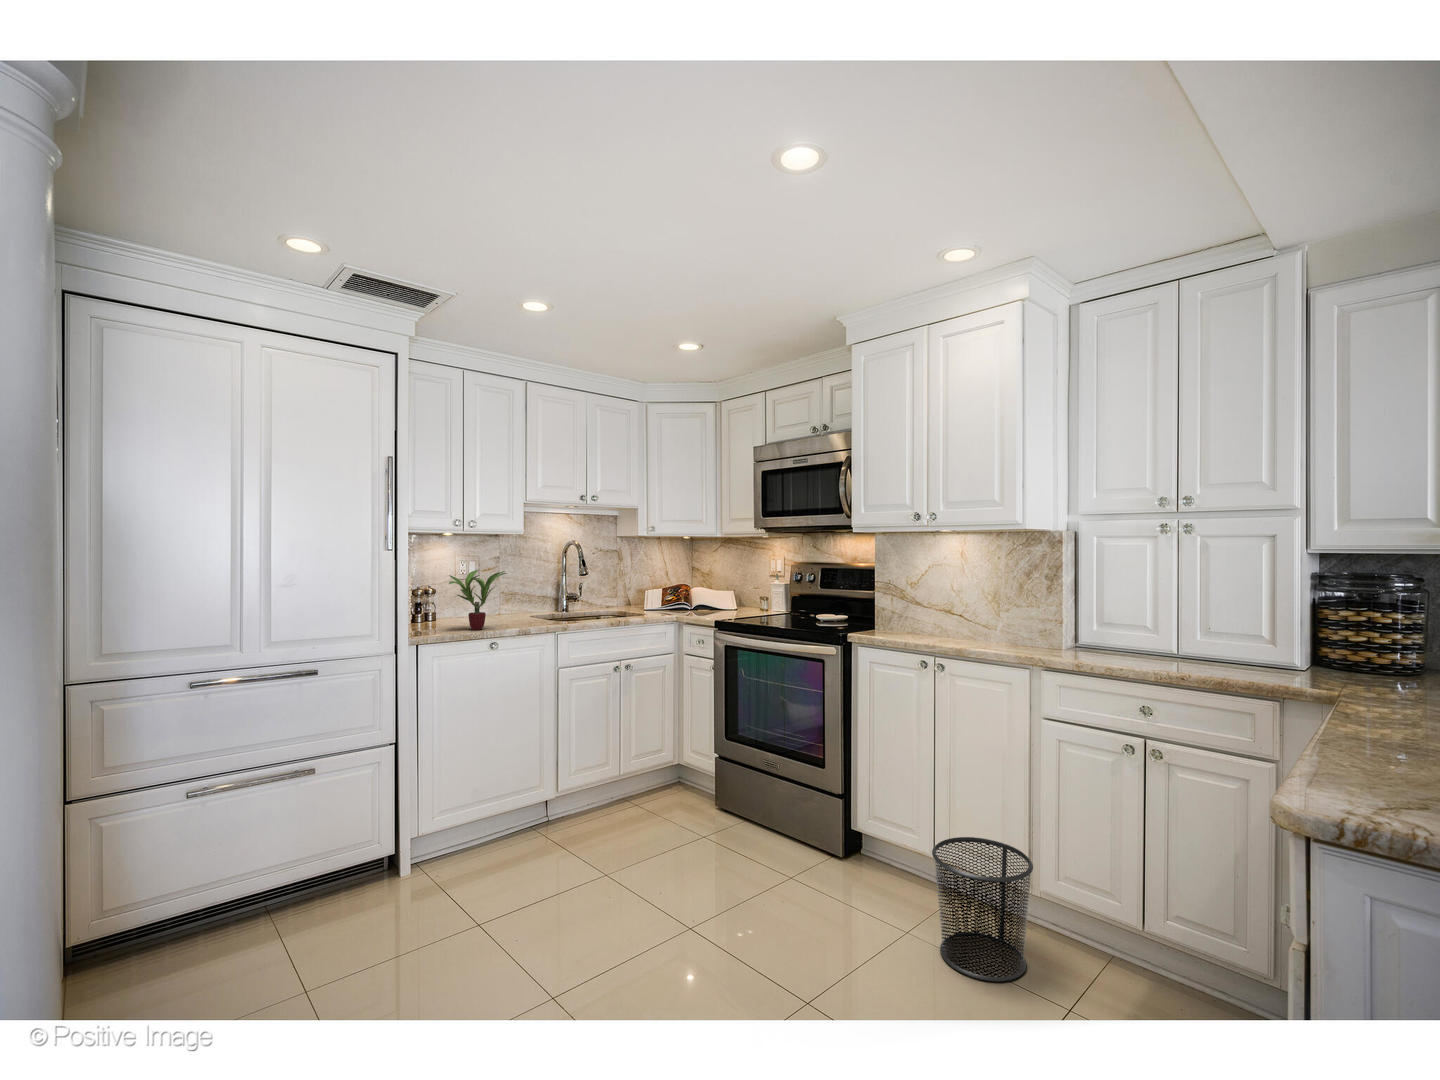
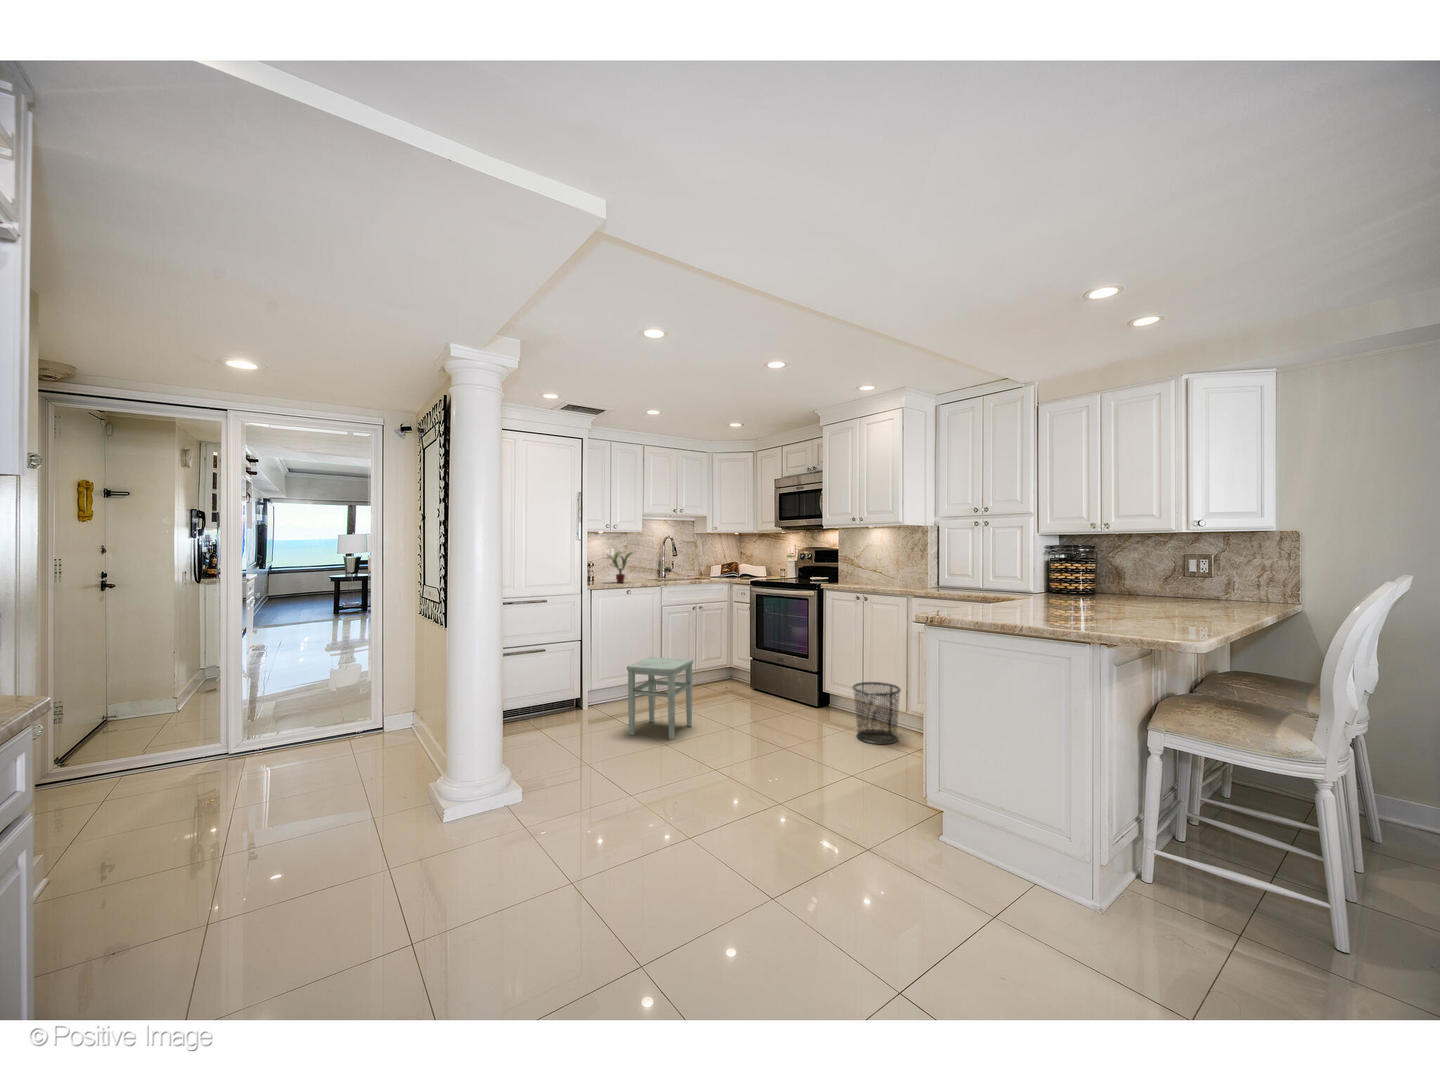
stool: none [467,790,610,987] -> present [627,657,693,740]

